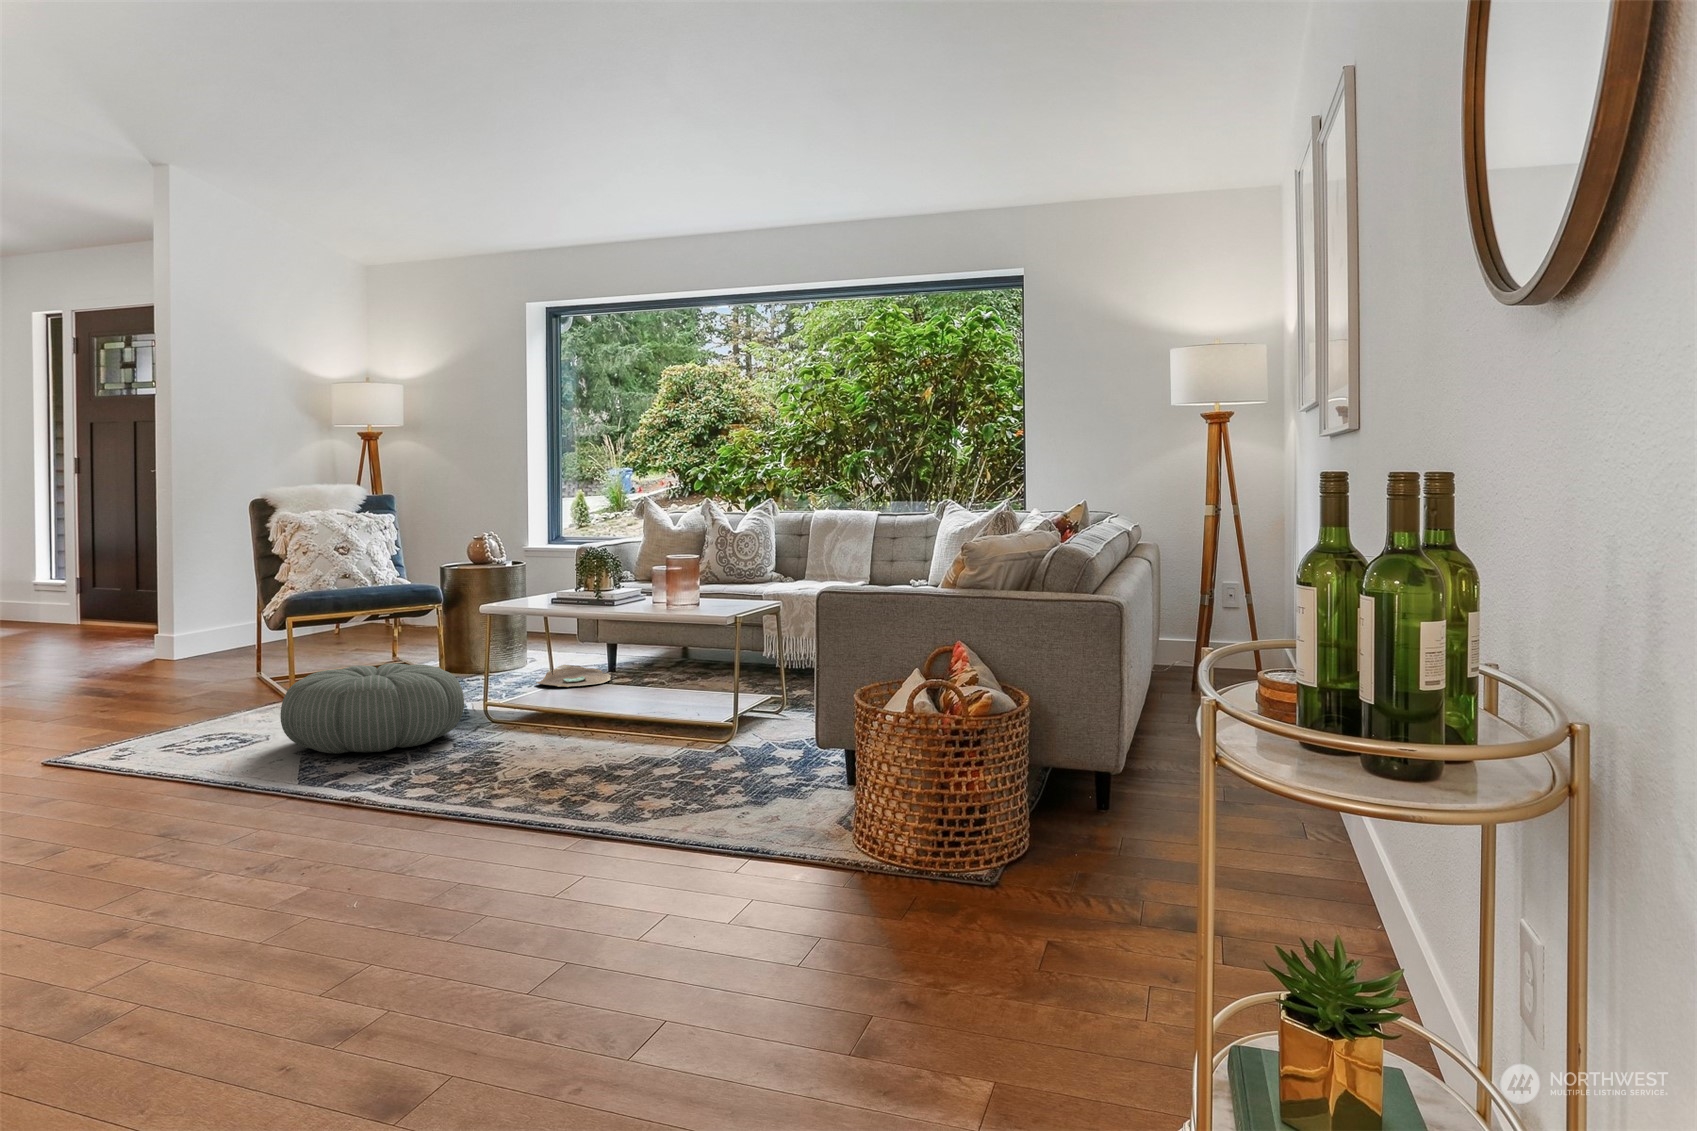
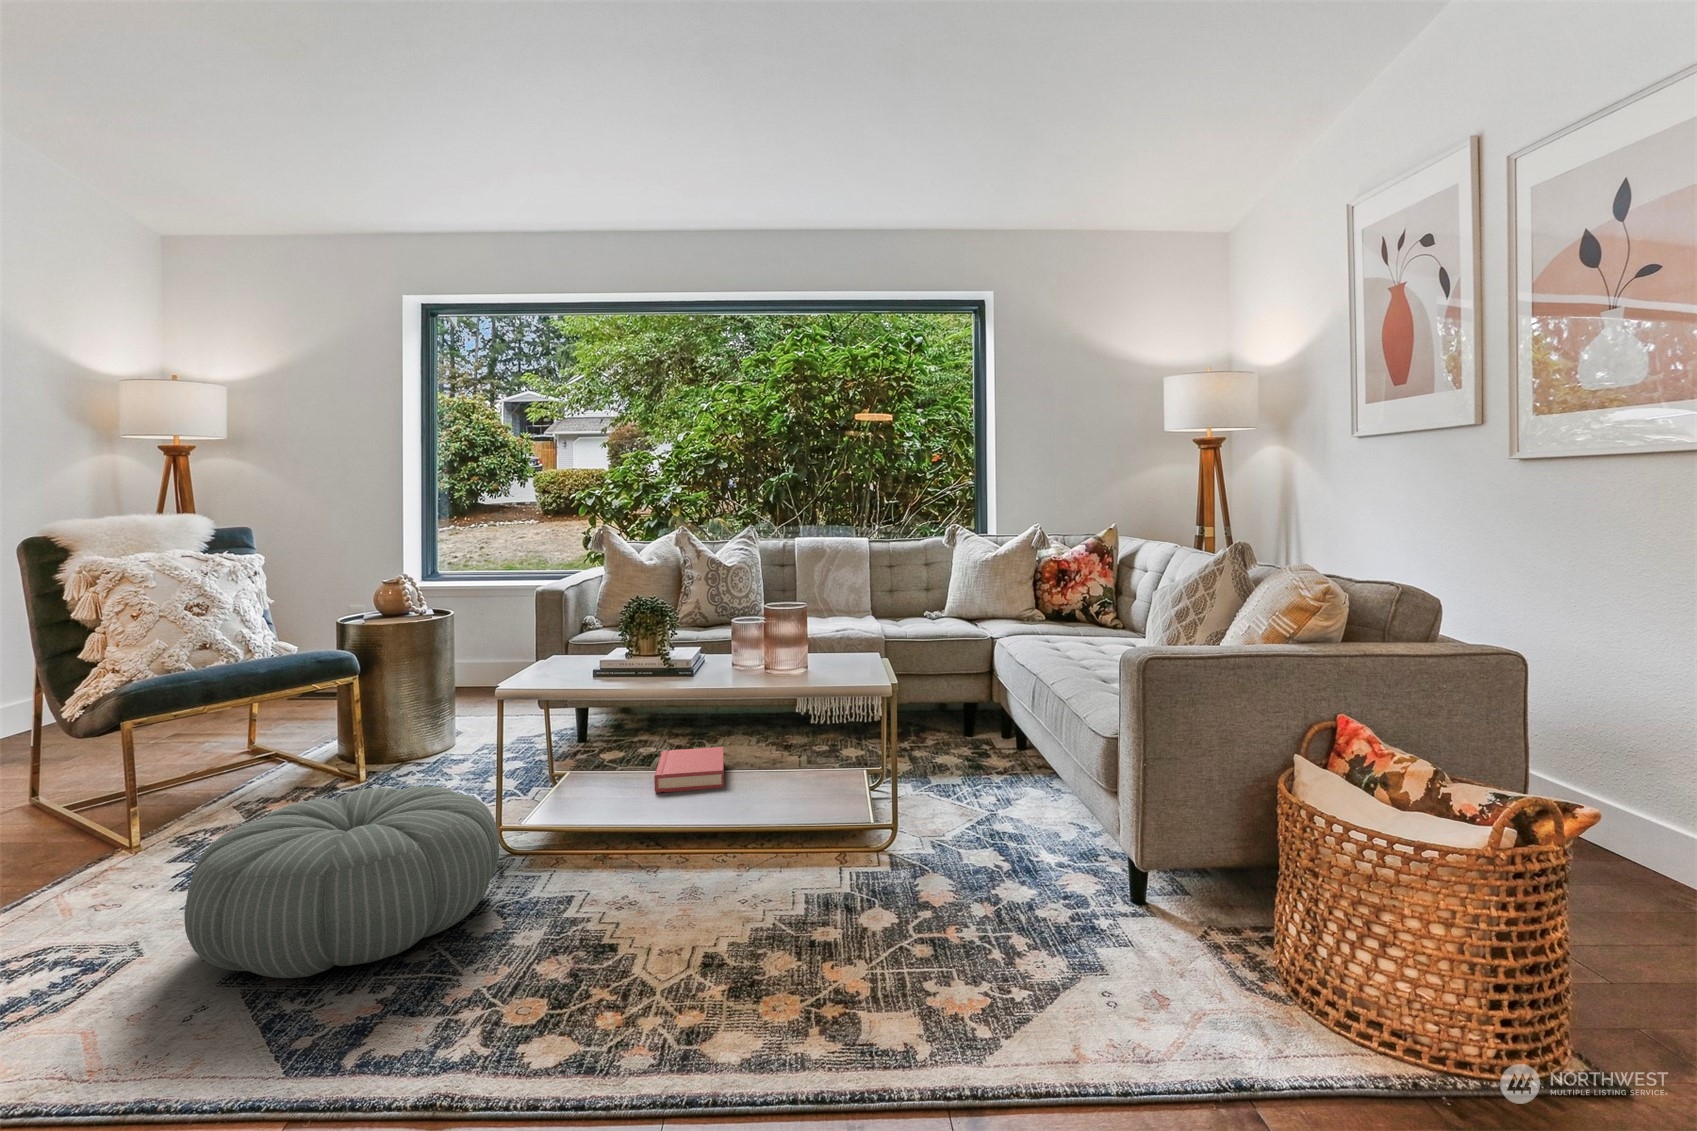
decorative bowl: present [536,665,611,687] -> none [529,741,626,779]
hardback book: none [598,673,671,698] -> present [654,747,724,793]

